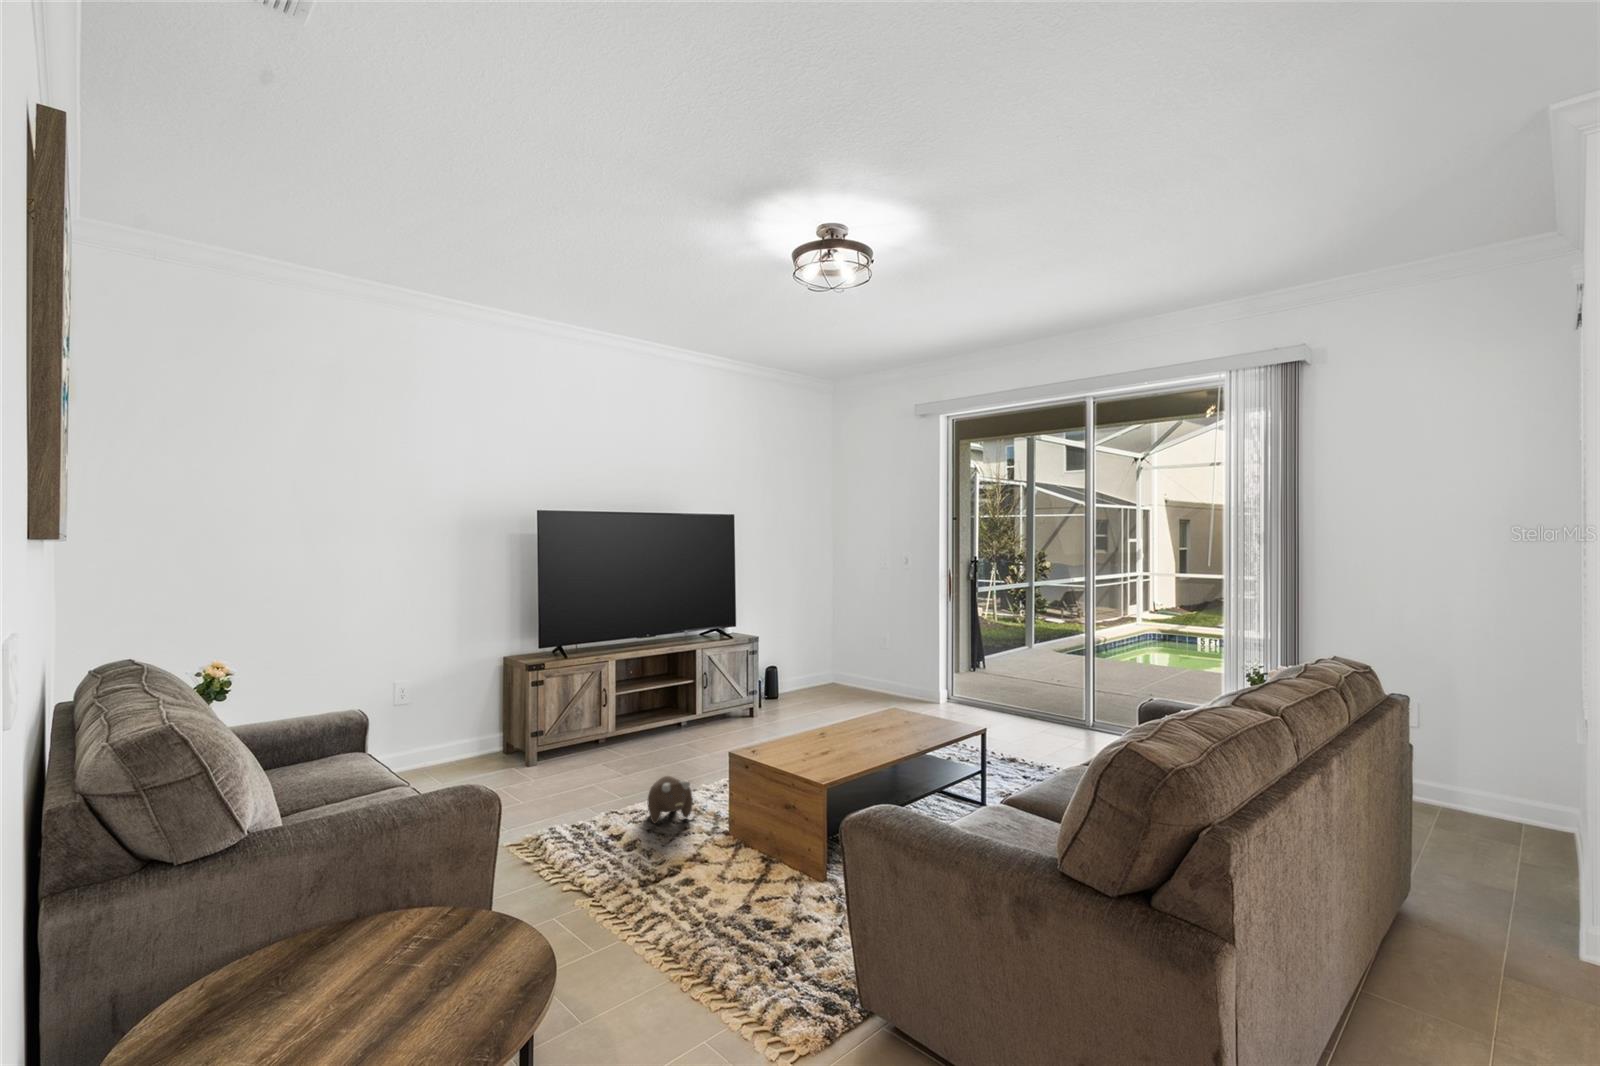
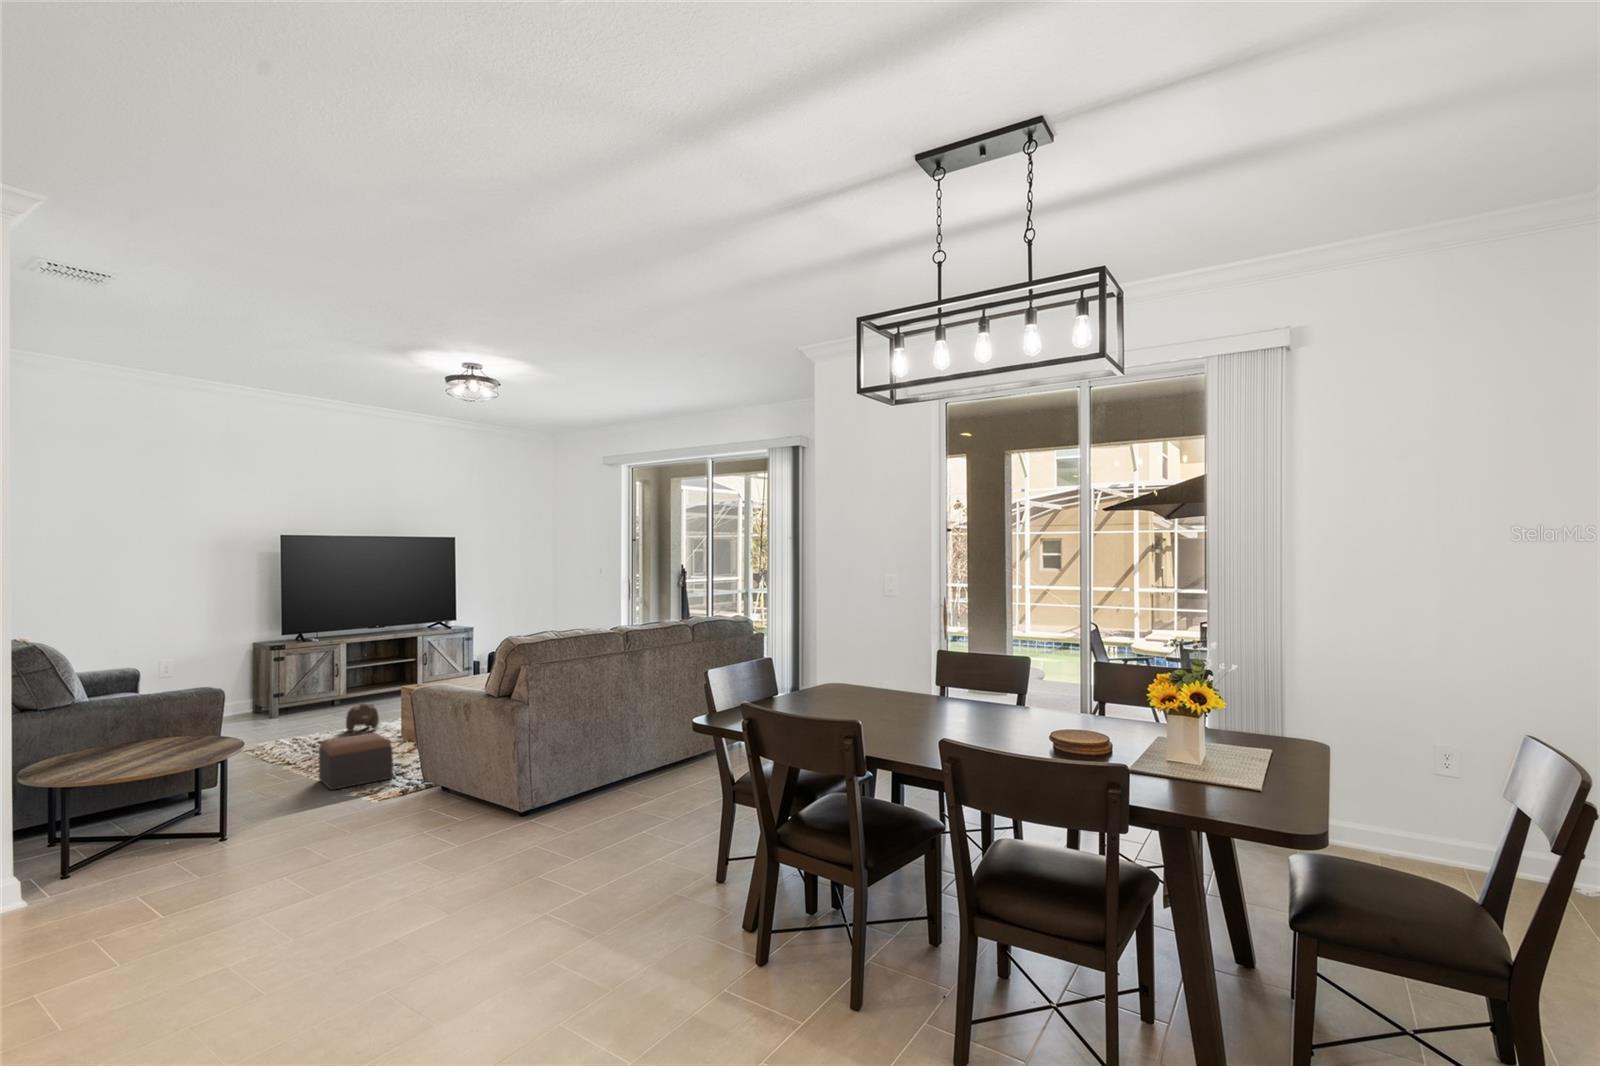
footstool: none [666,890,801,1035] -> present [319,733,393,790]

